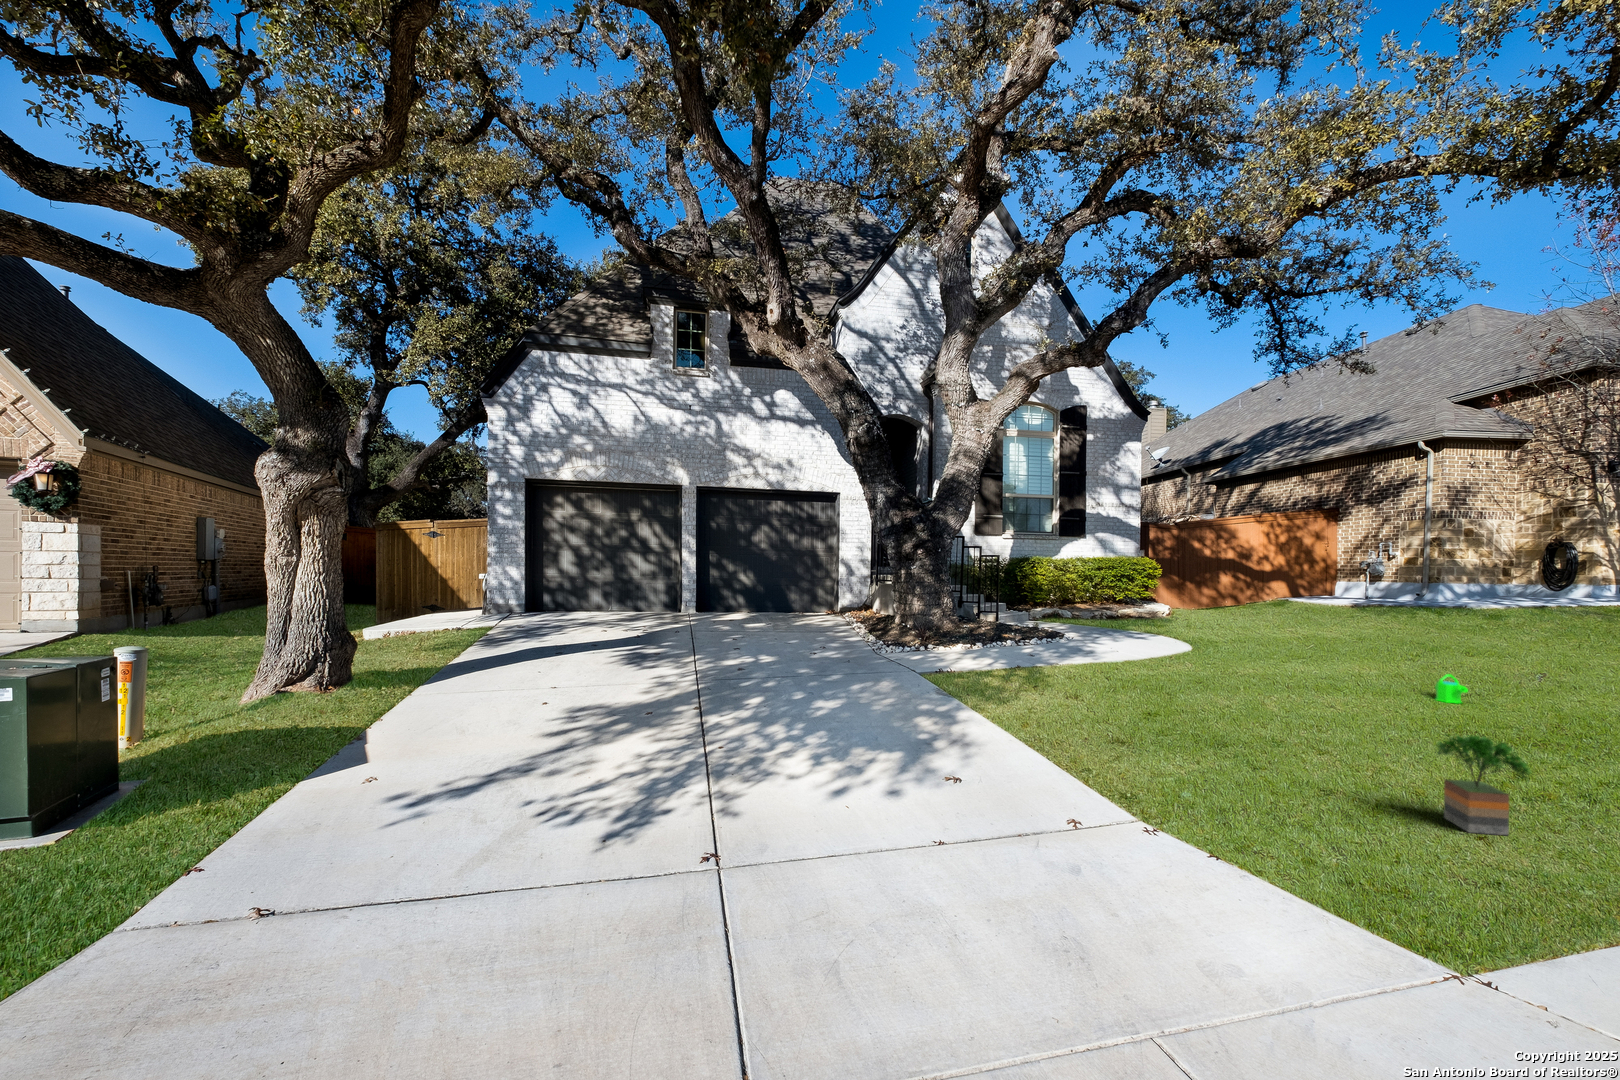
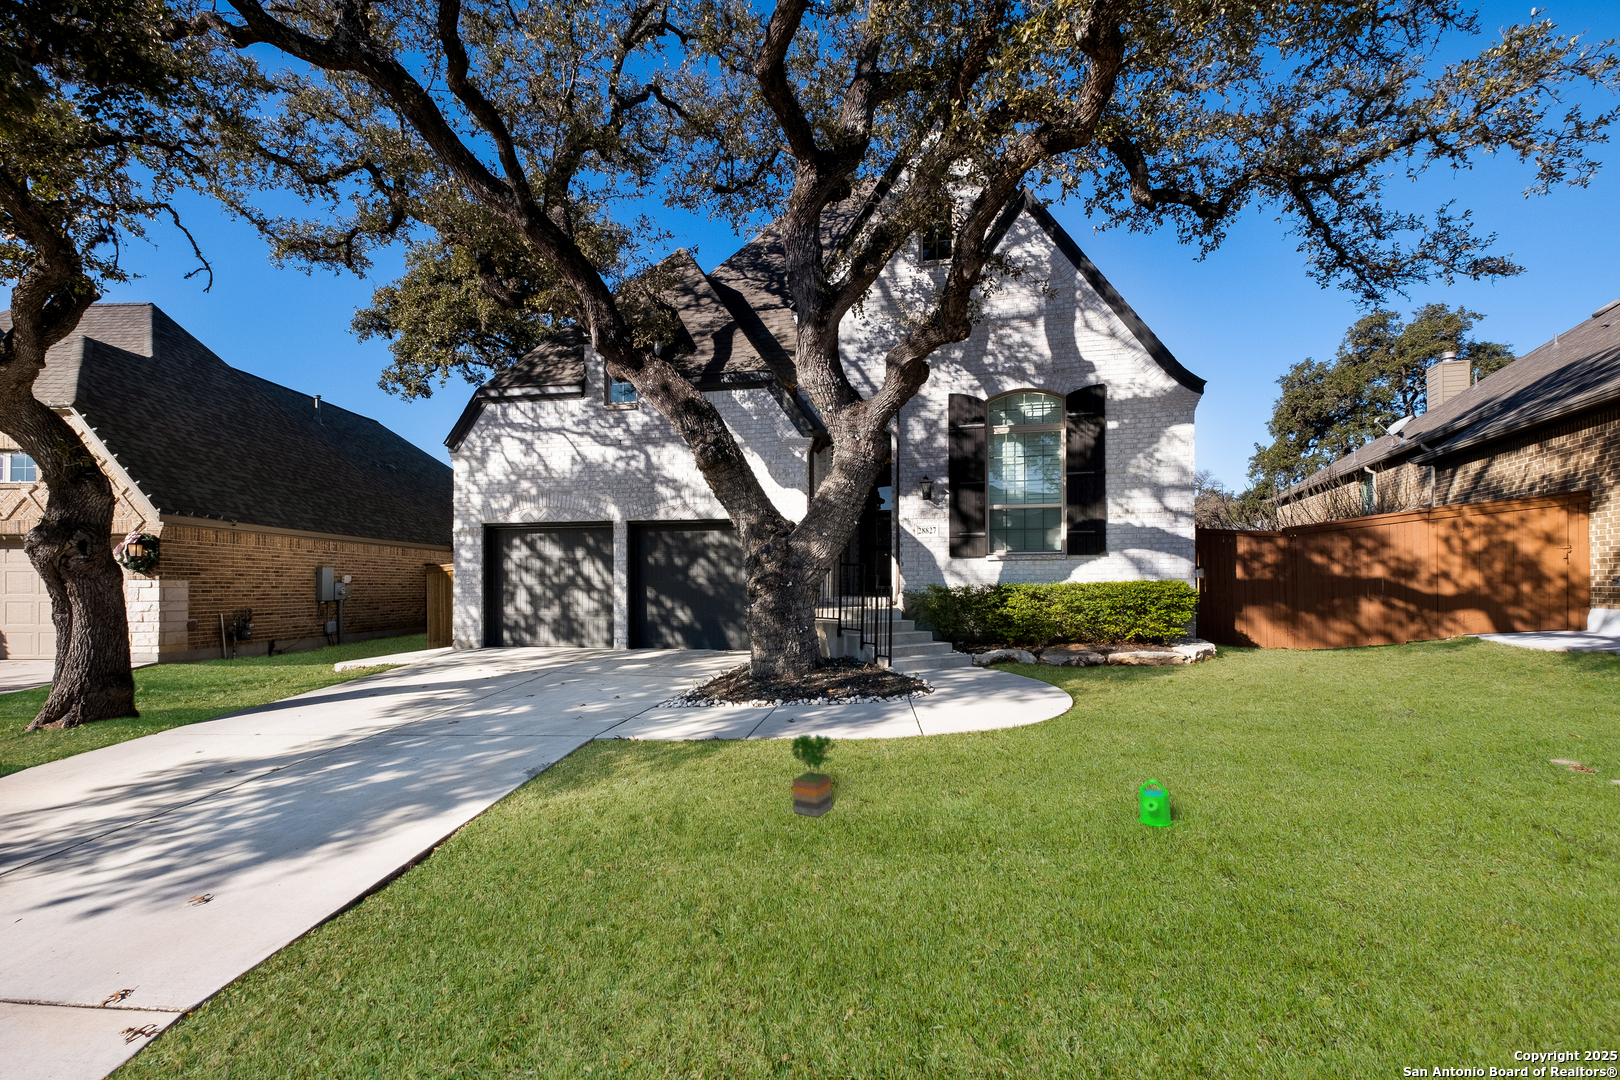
potted tree: present [1435,734,1531,835] -> present [792,734,836,817]

